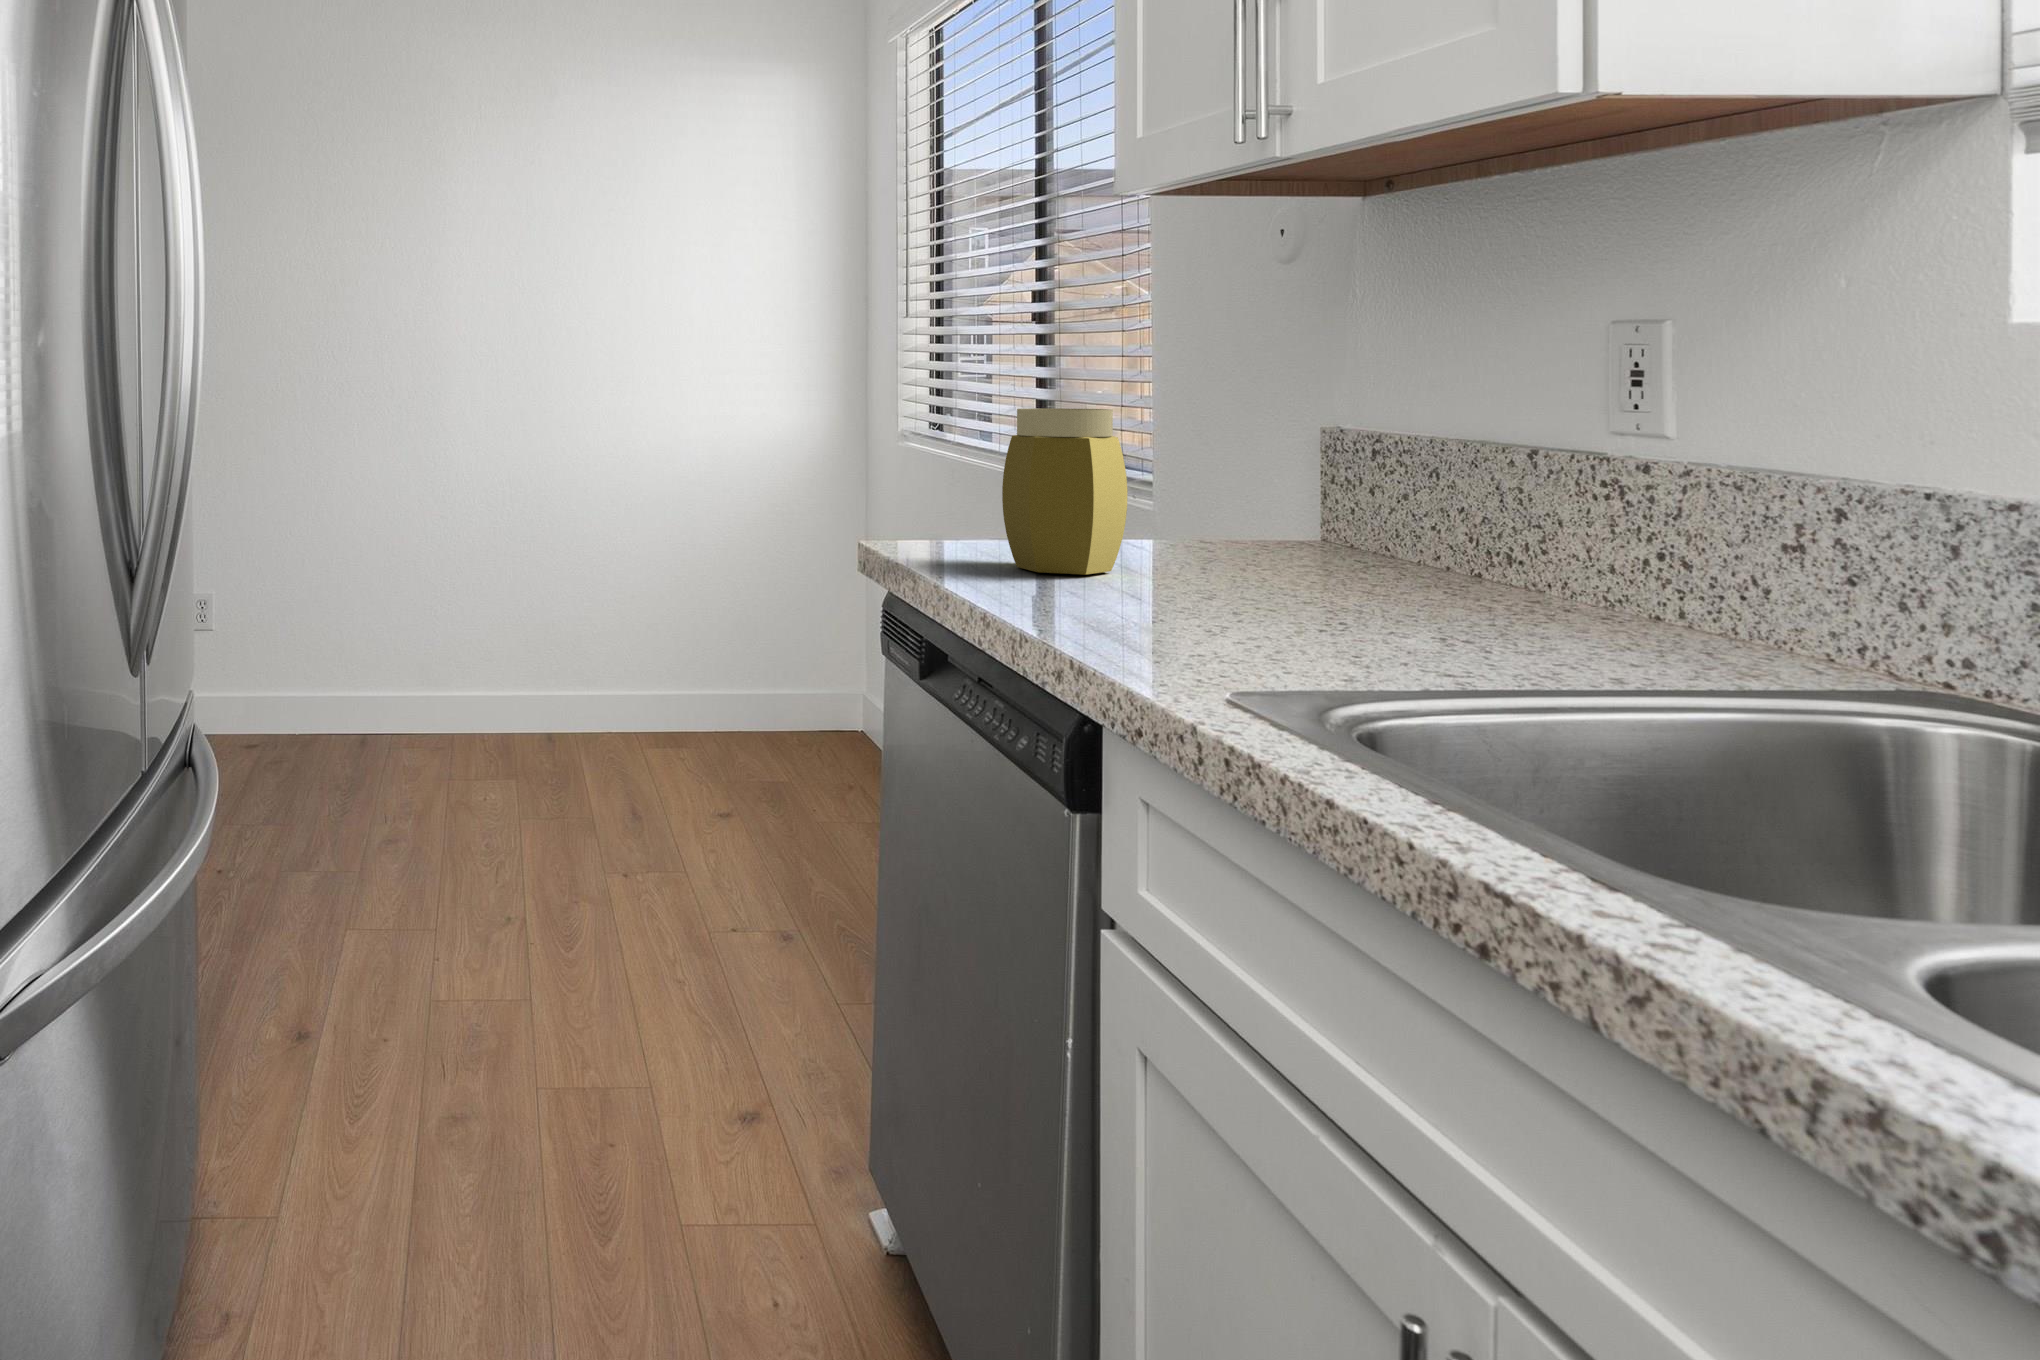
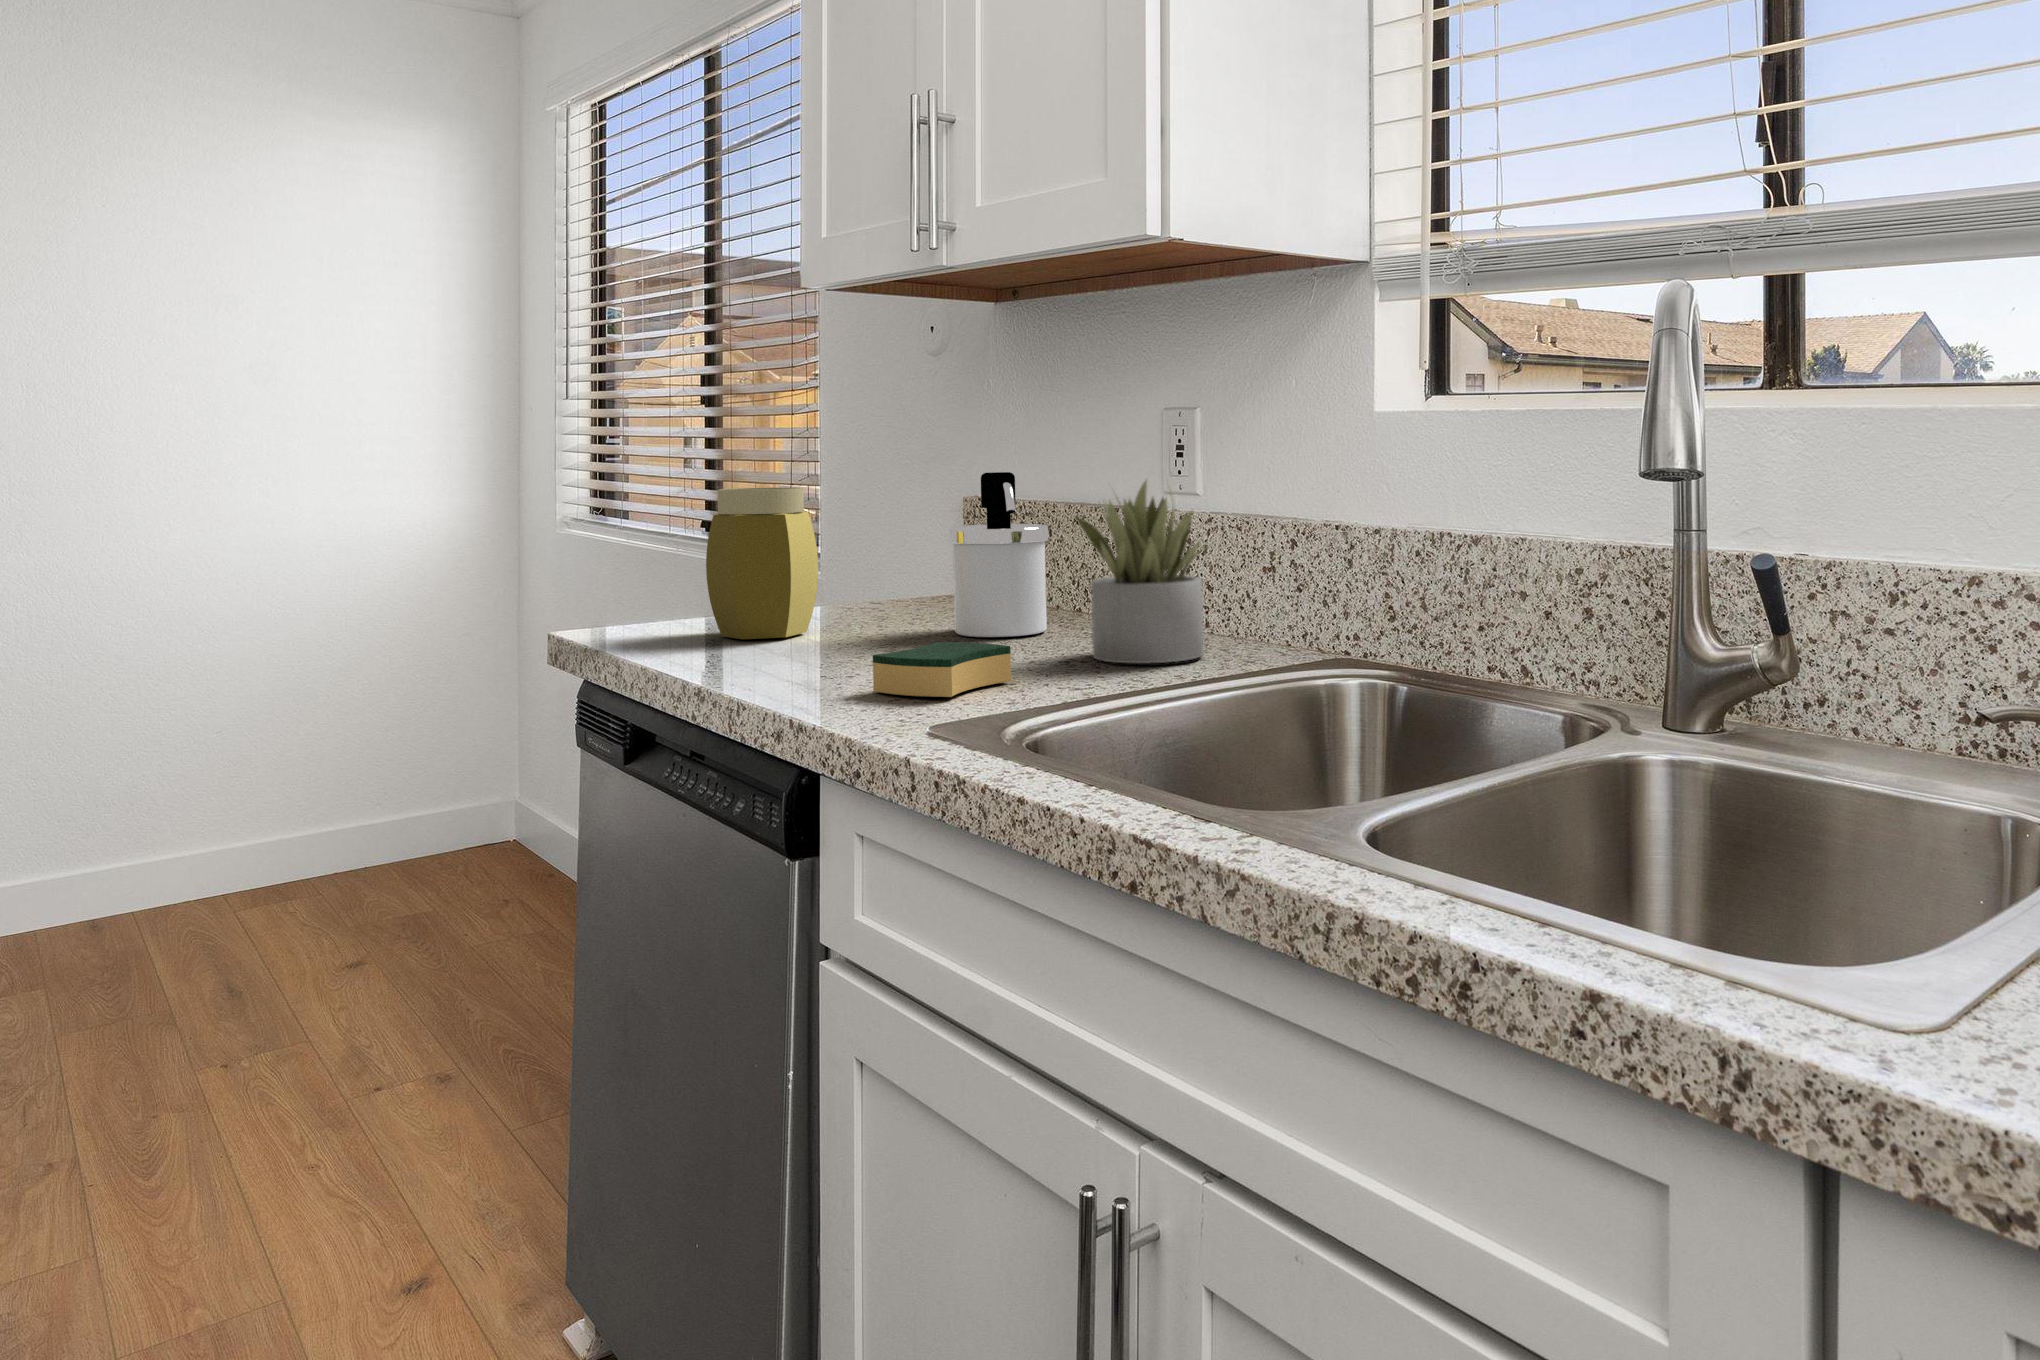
soap dispenser: none [1291,398,1428,600] -> present [949,472,1048,637]
succulent plant: none [1460,409,1682,658] -> present [1076,481,1205,664]
sponge: none [1172,597,1355,665] -> present [873,642,1011,697]

